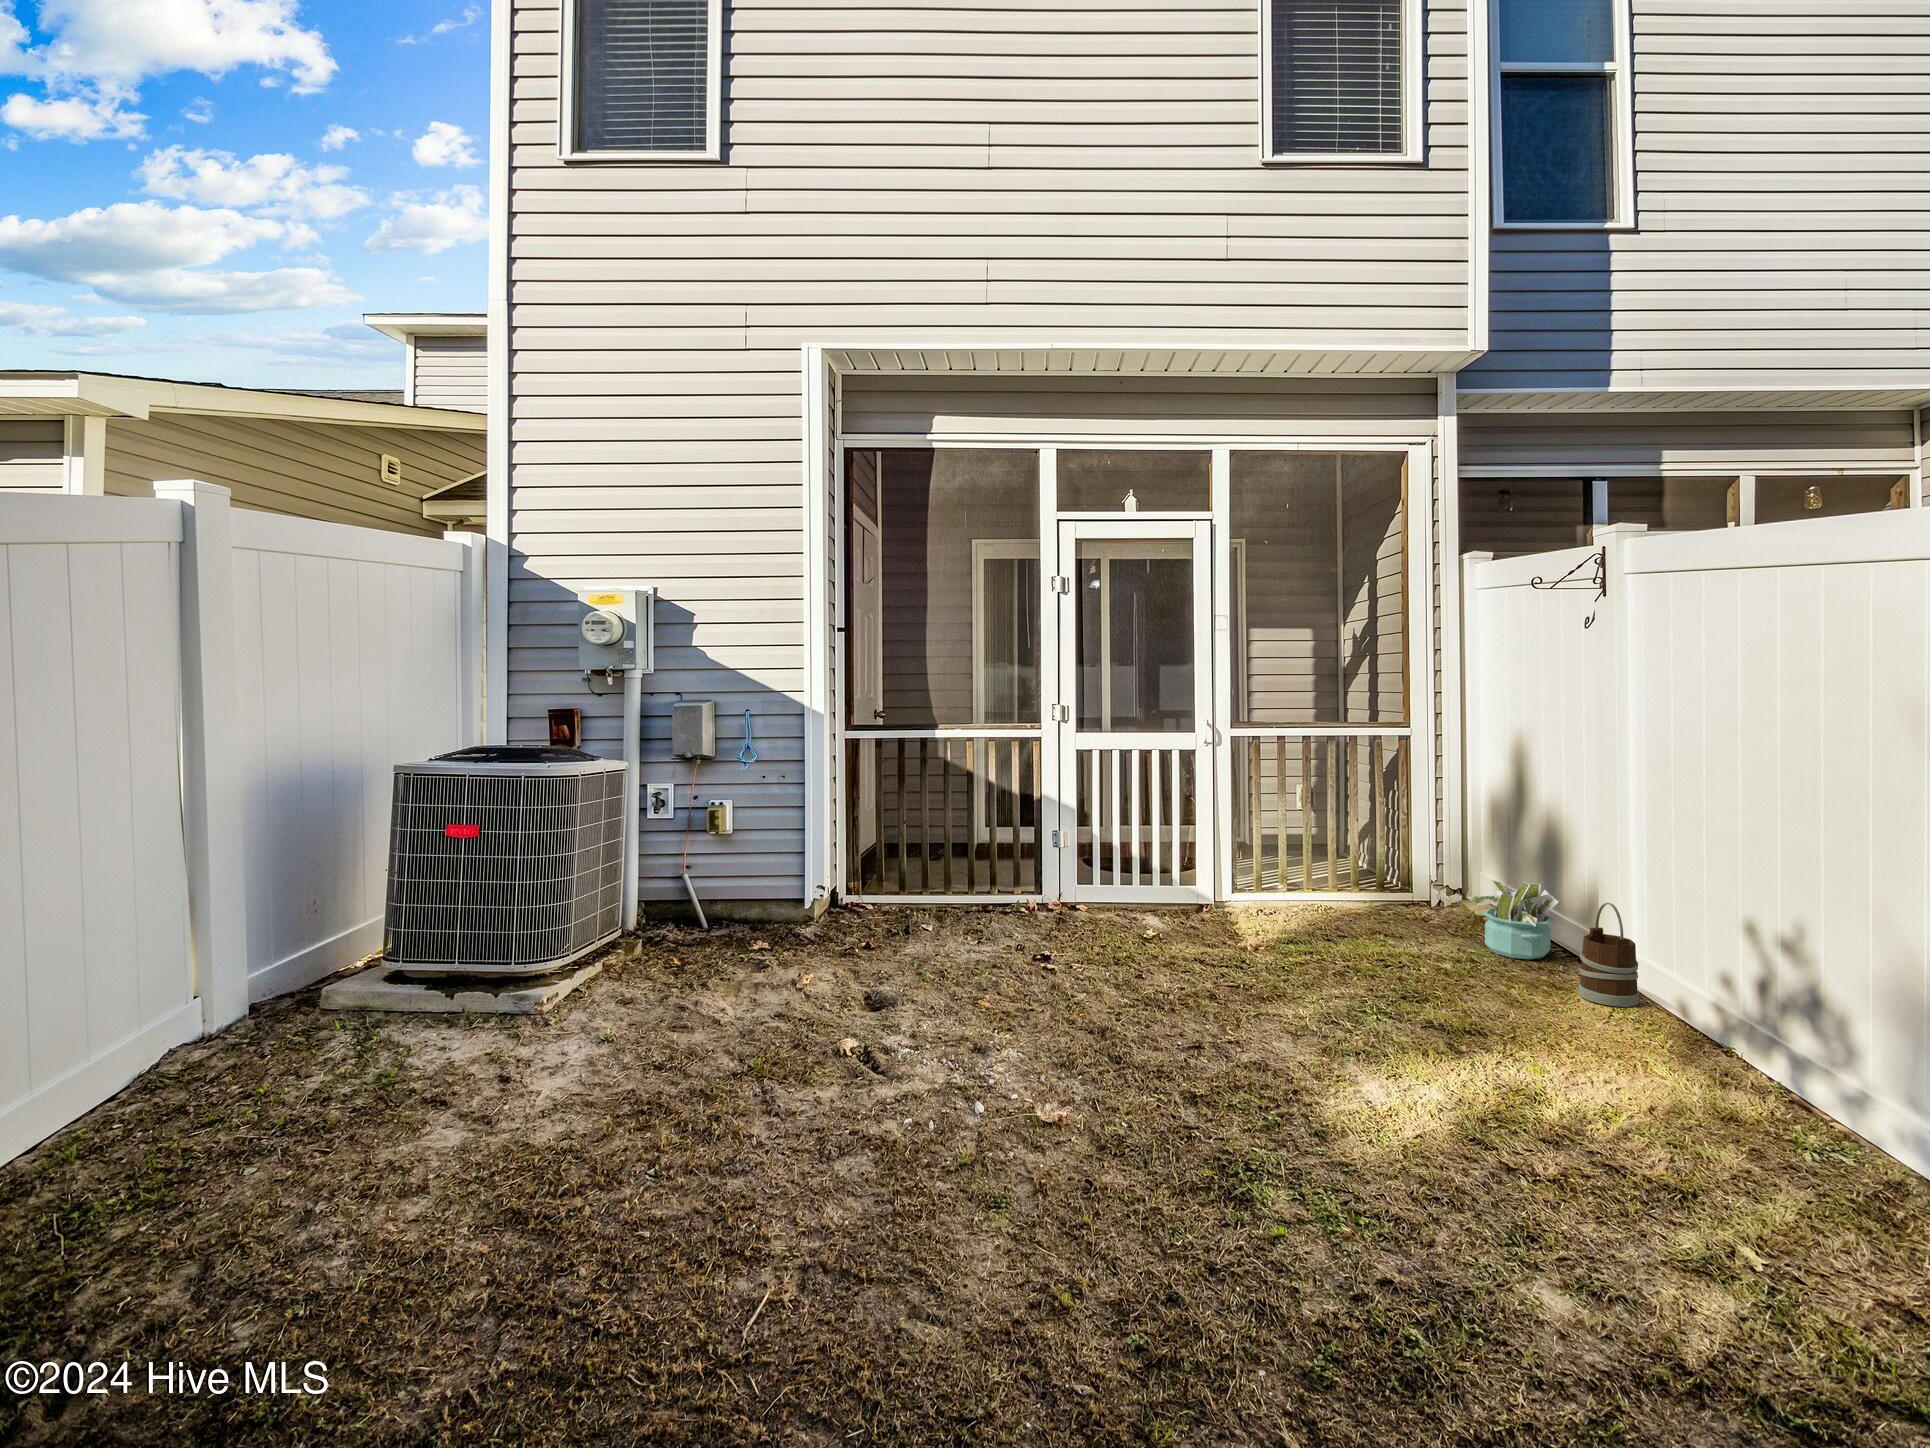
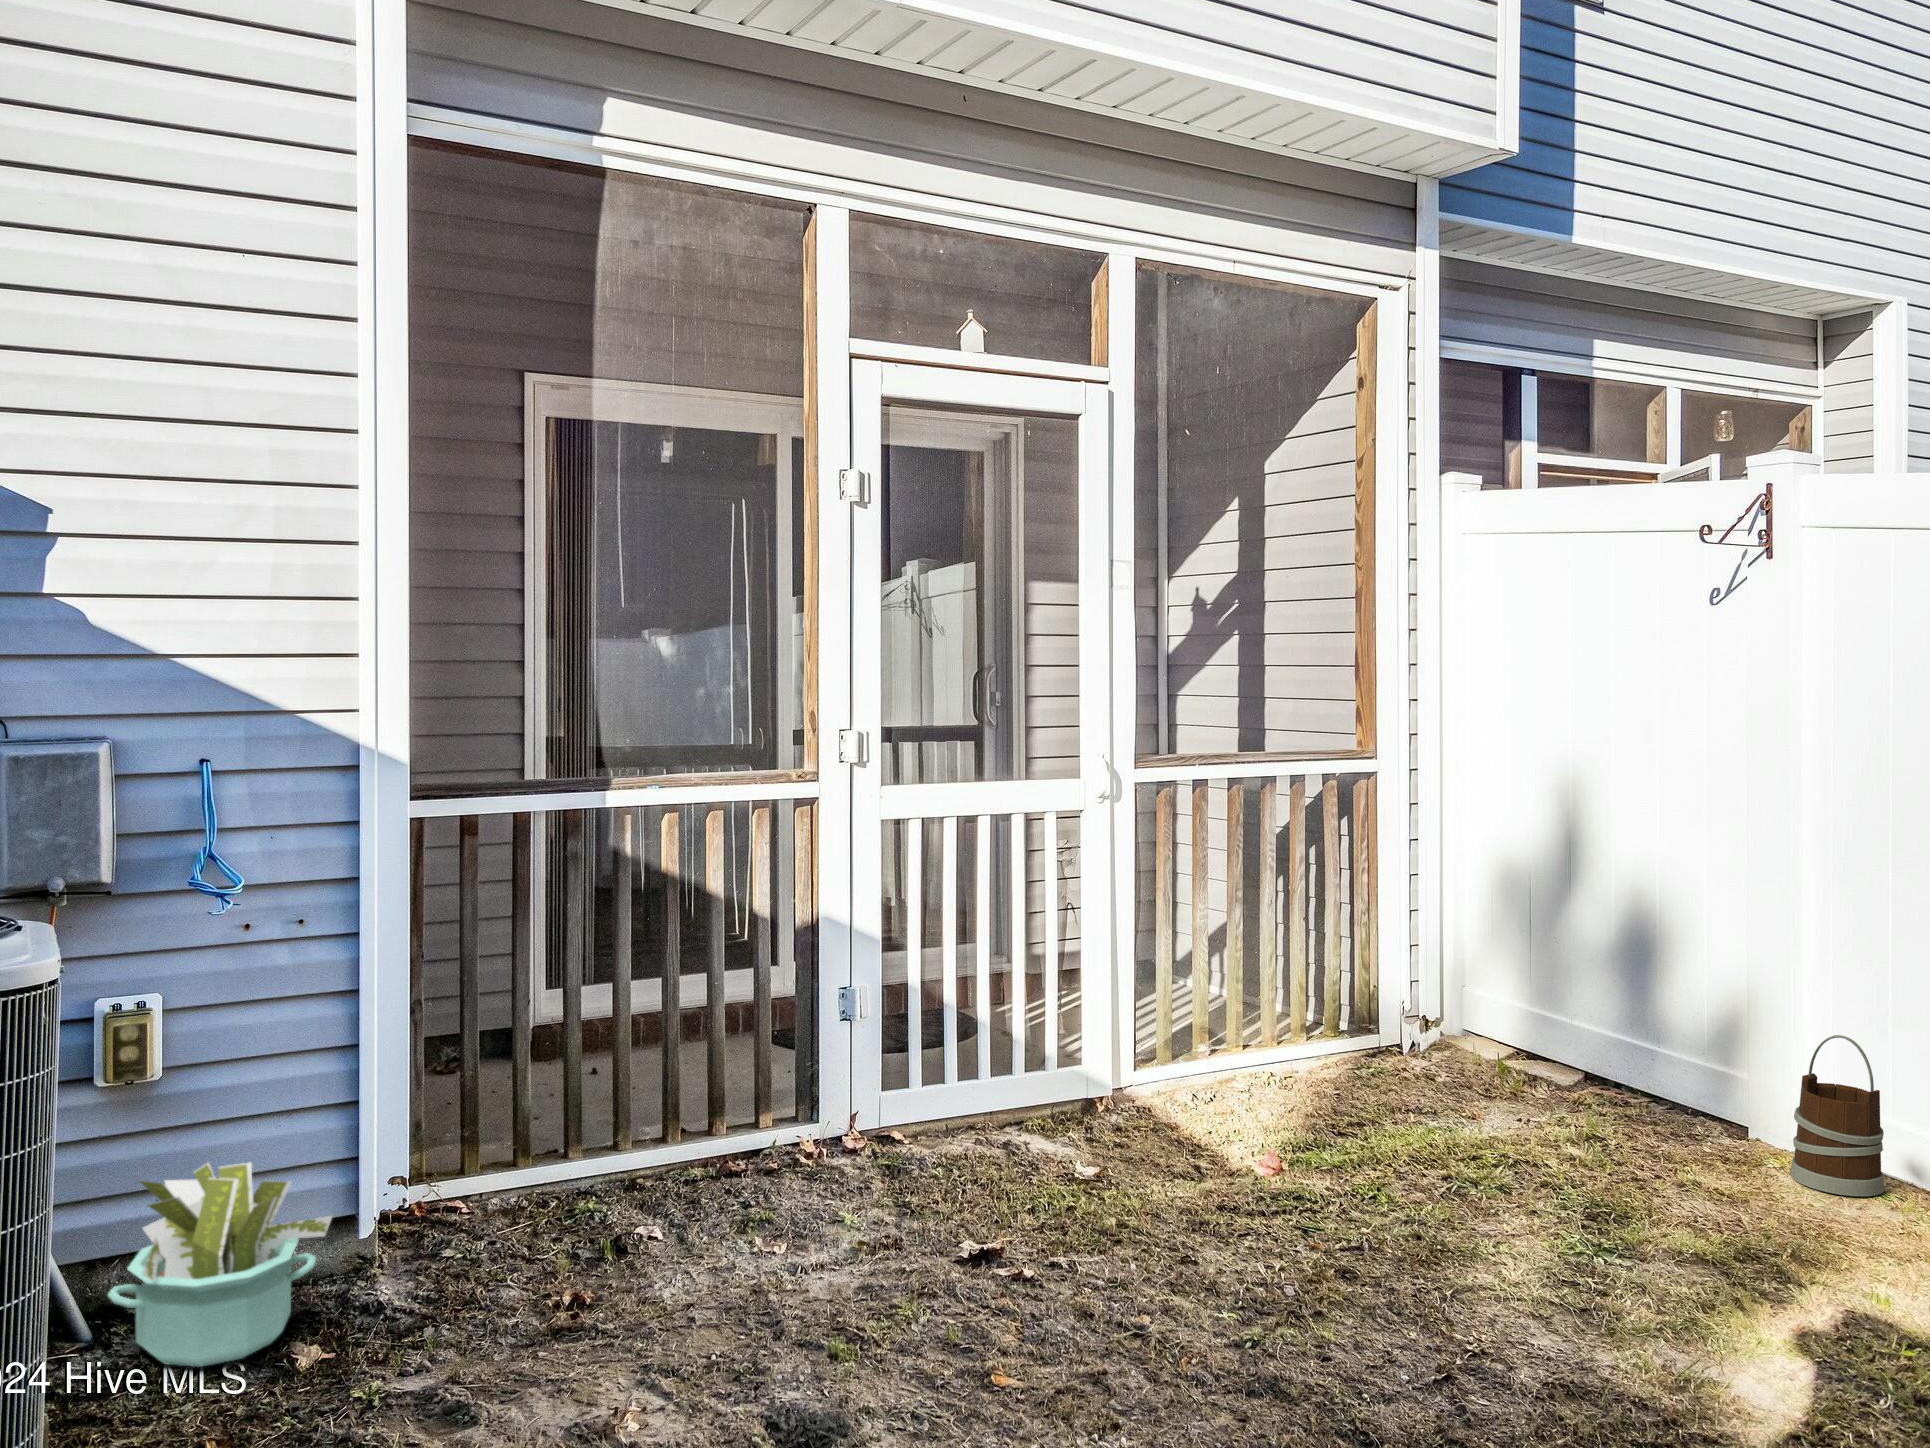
decorative plant: present [1467,880,1558,959] -> present [108,1162,332,1367]

